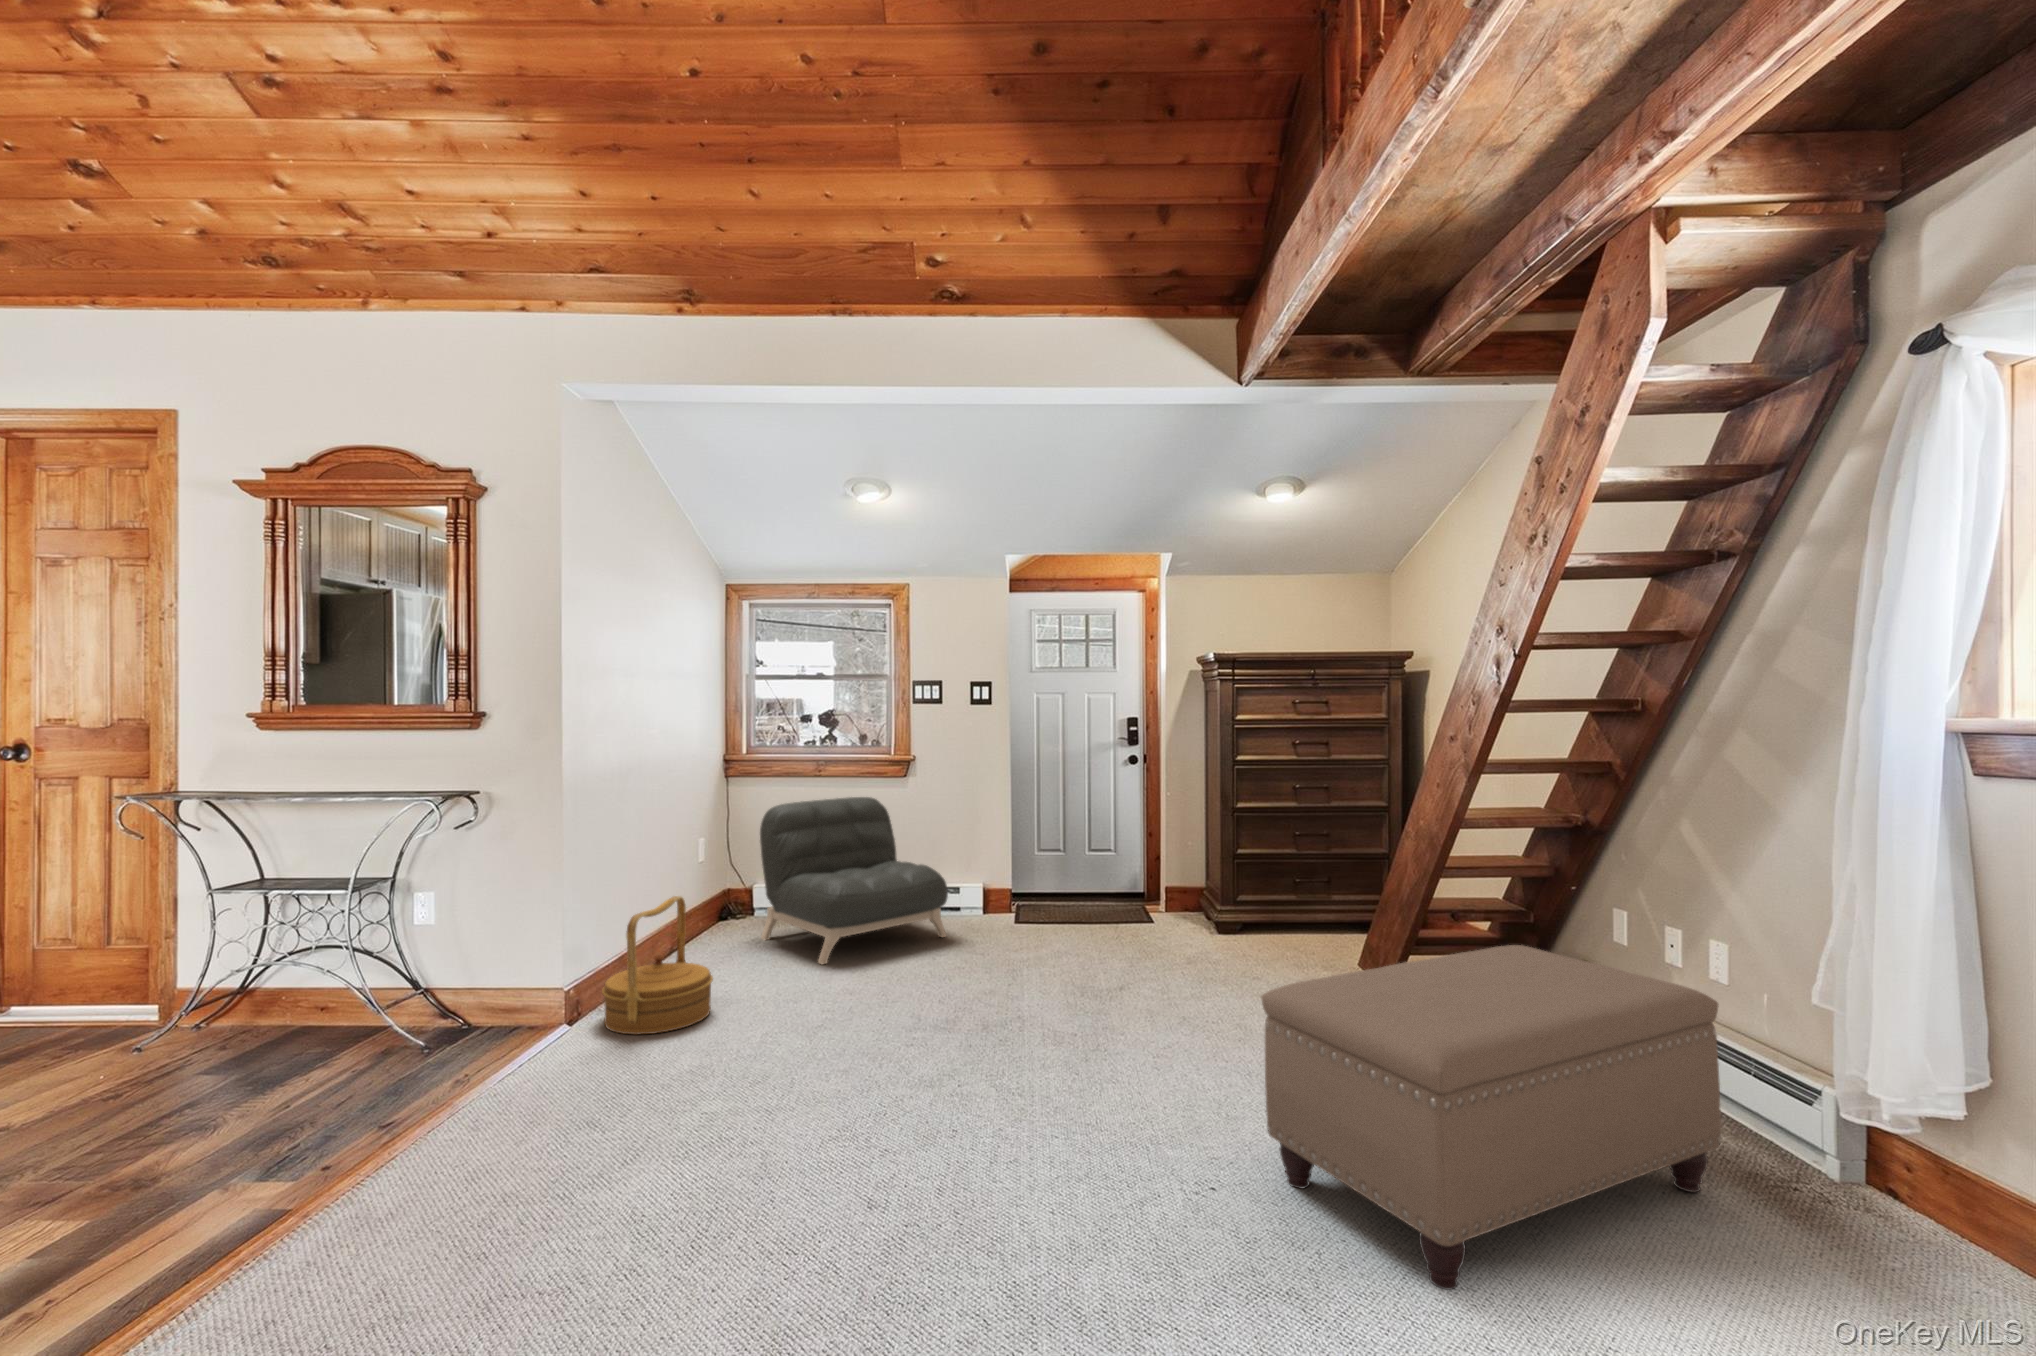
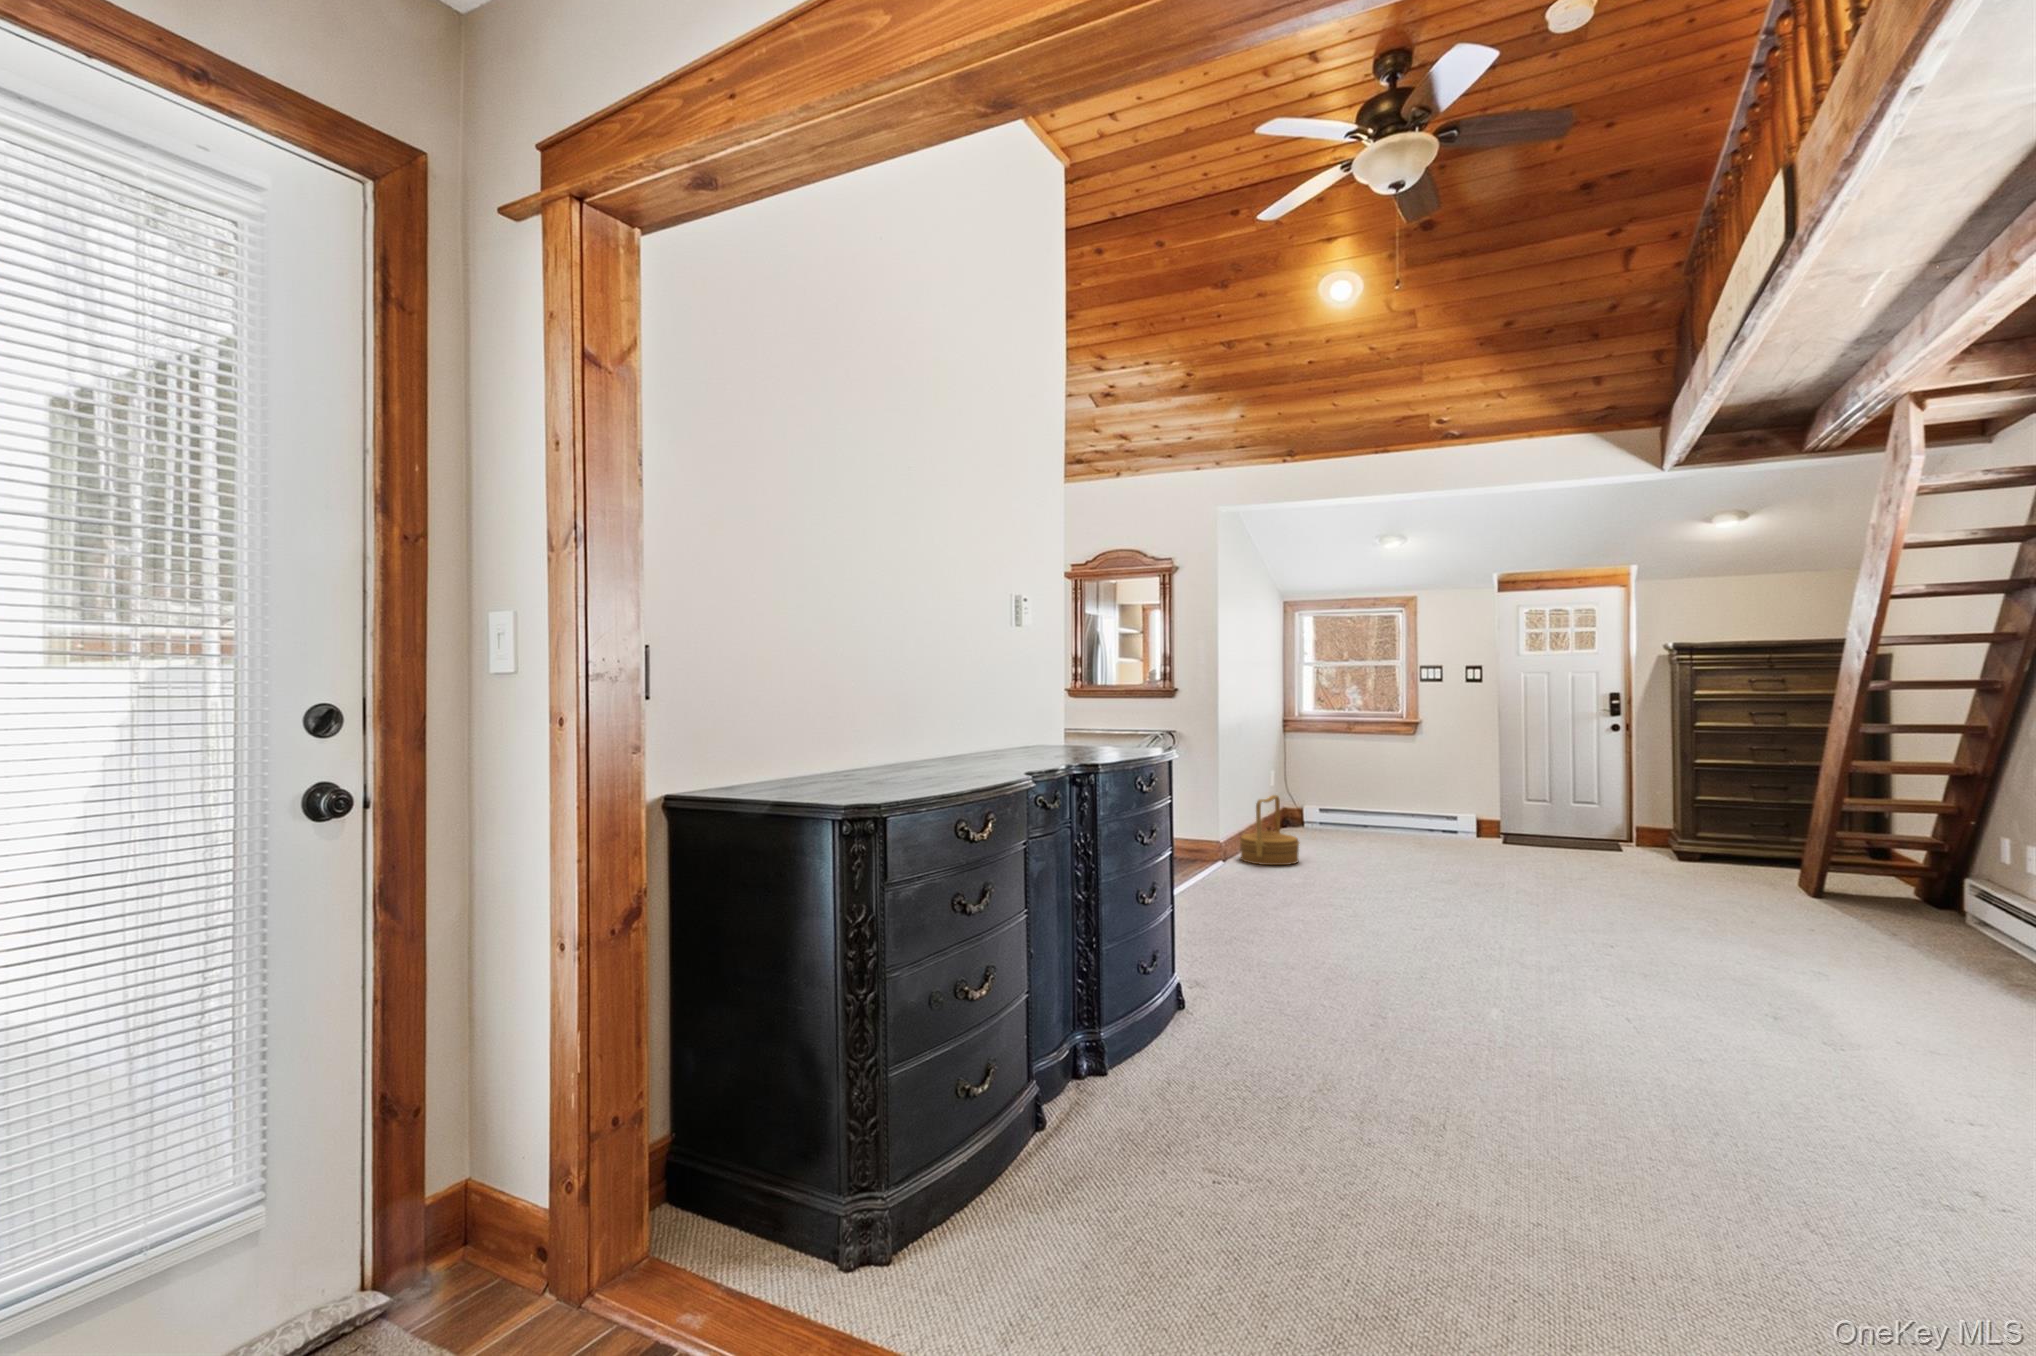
armchair: present [760,797,948,964] -> none [1313,748,1449,850]
ottoman: present [1261,945,1721,1290] -> none [1641,840,1974,981]

